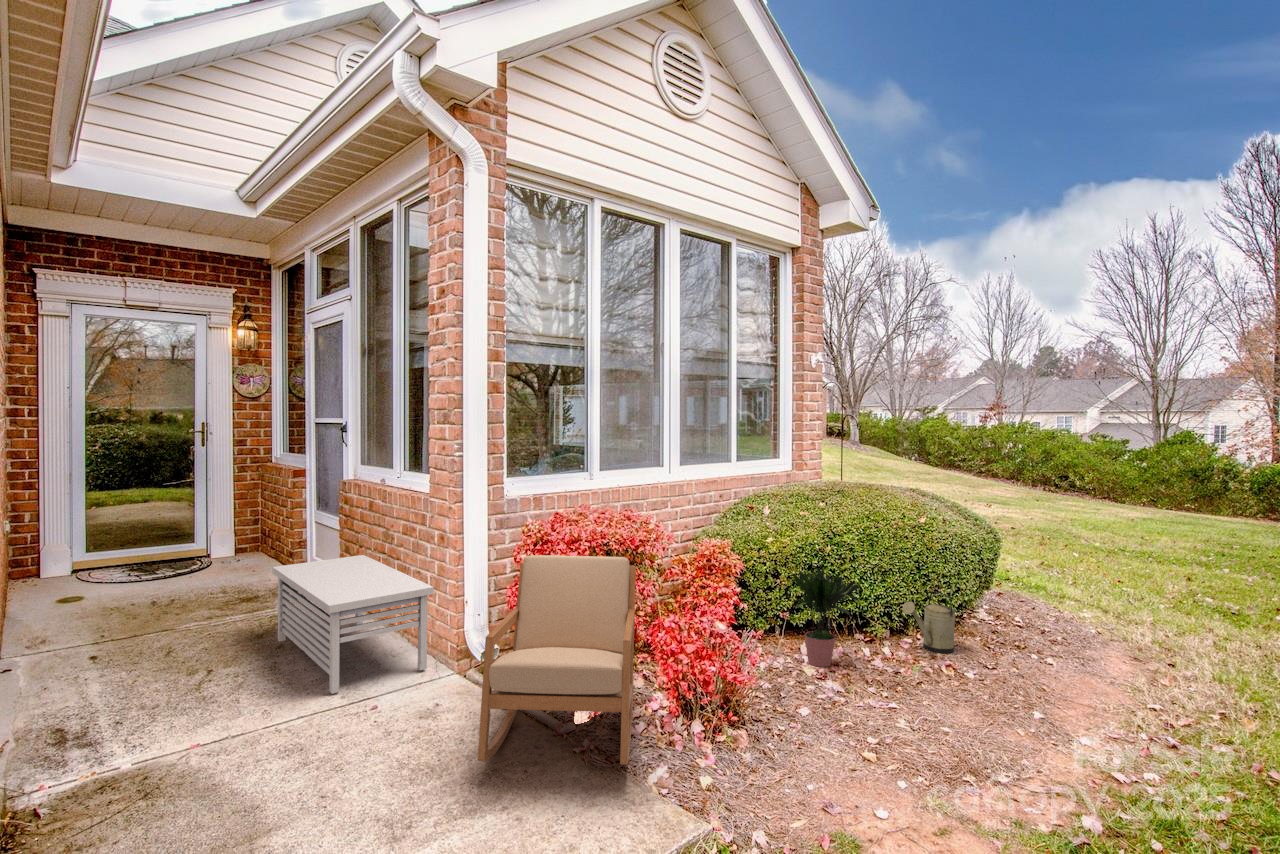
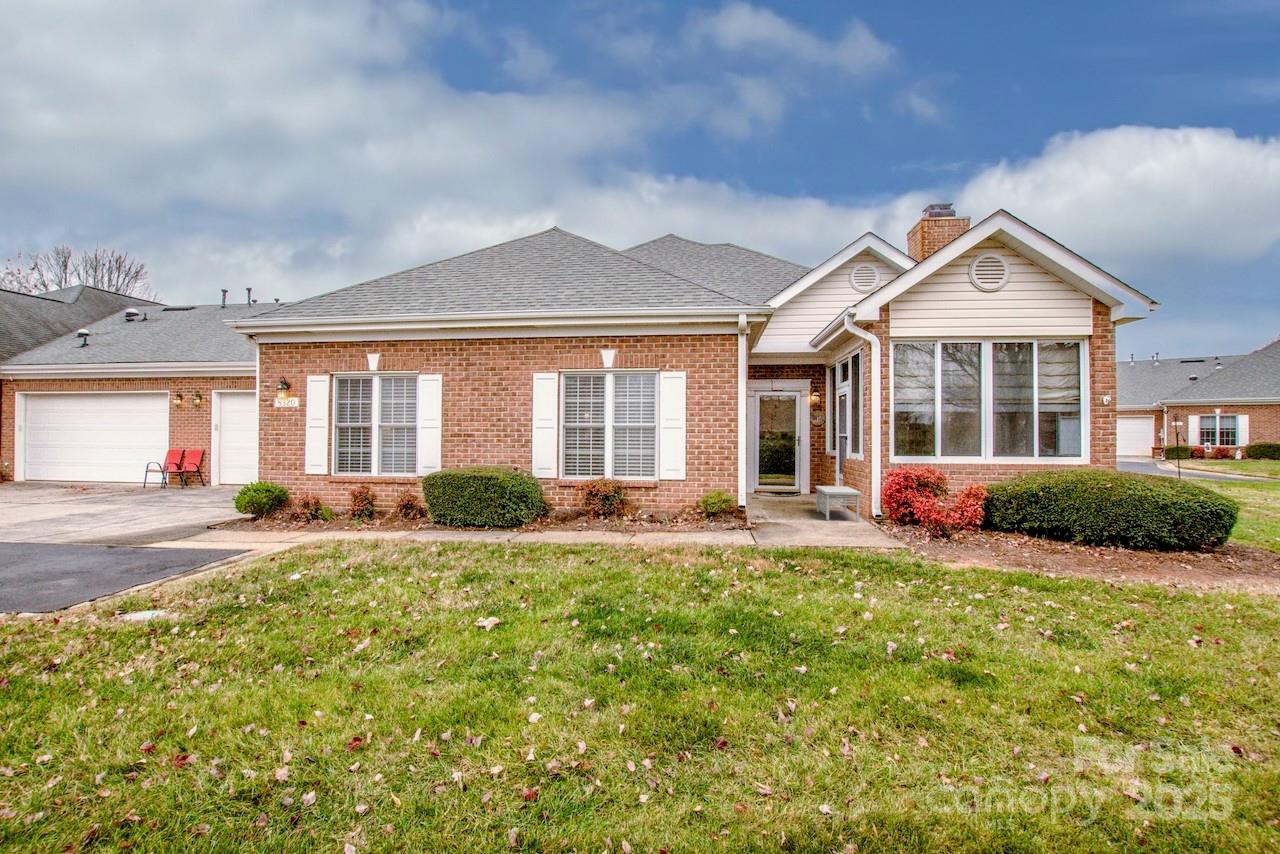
chair: present [478,555,636,765] -> none [854,480,924,538]
potted plant: present [793,568,859,667] -> none [1011,499,1044,544]
watering can: present [902,591,956,653] -> none [1082,522,1123,552]

